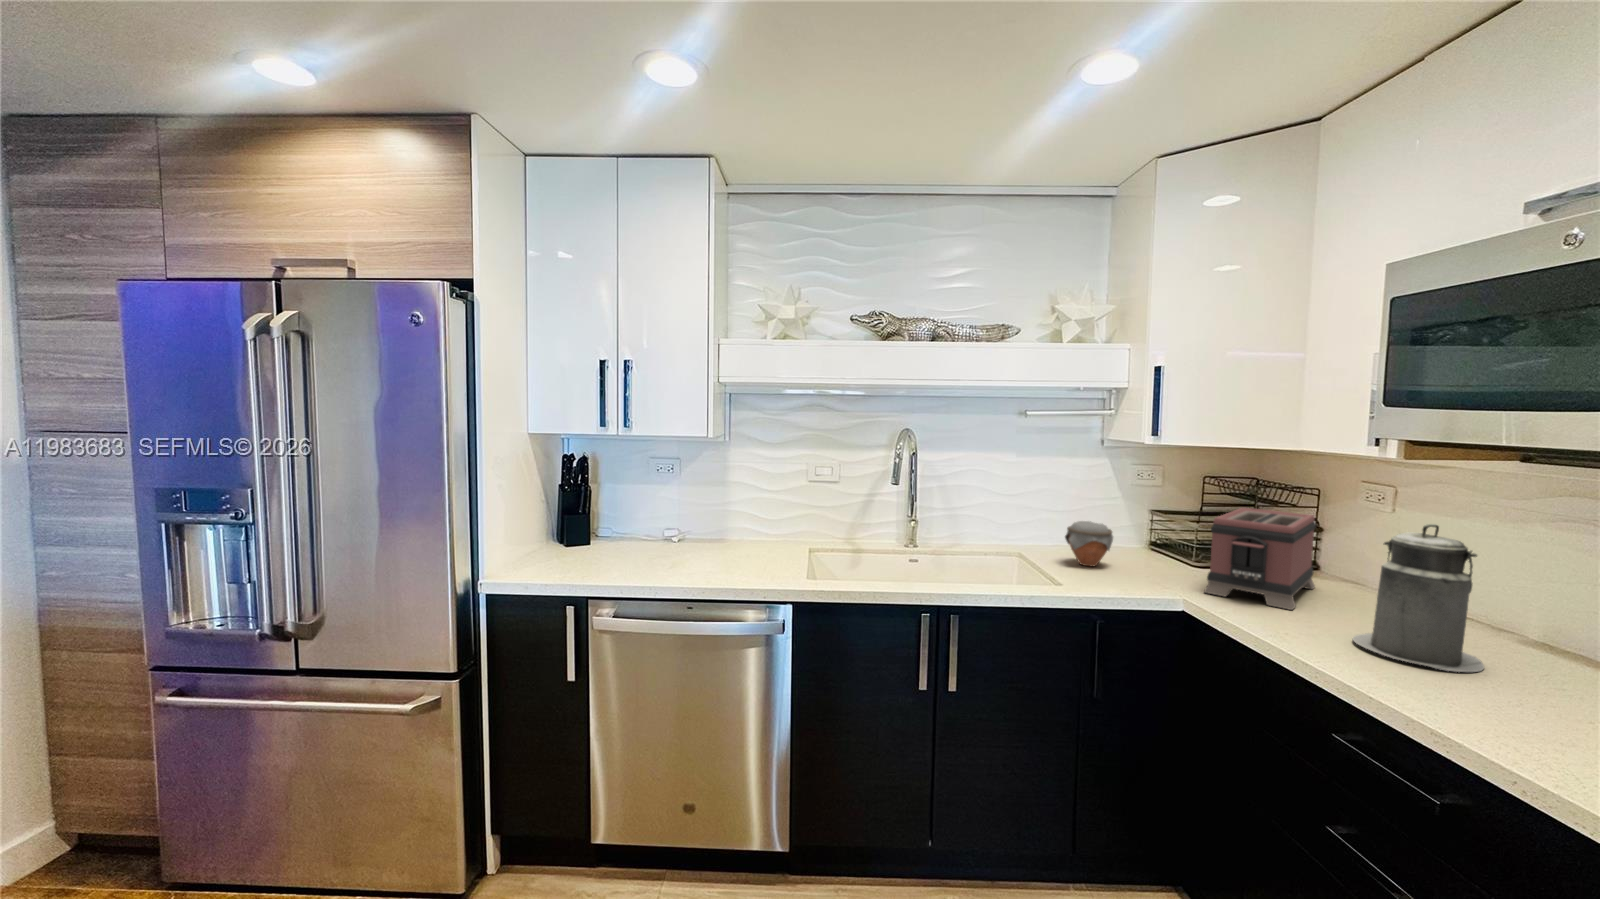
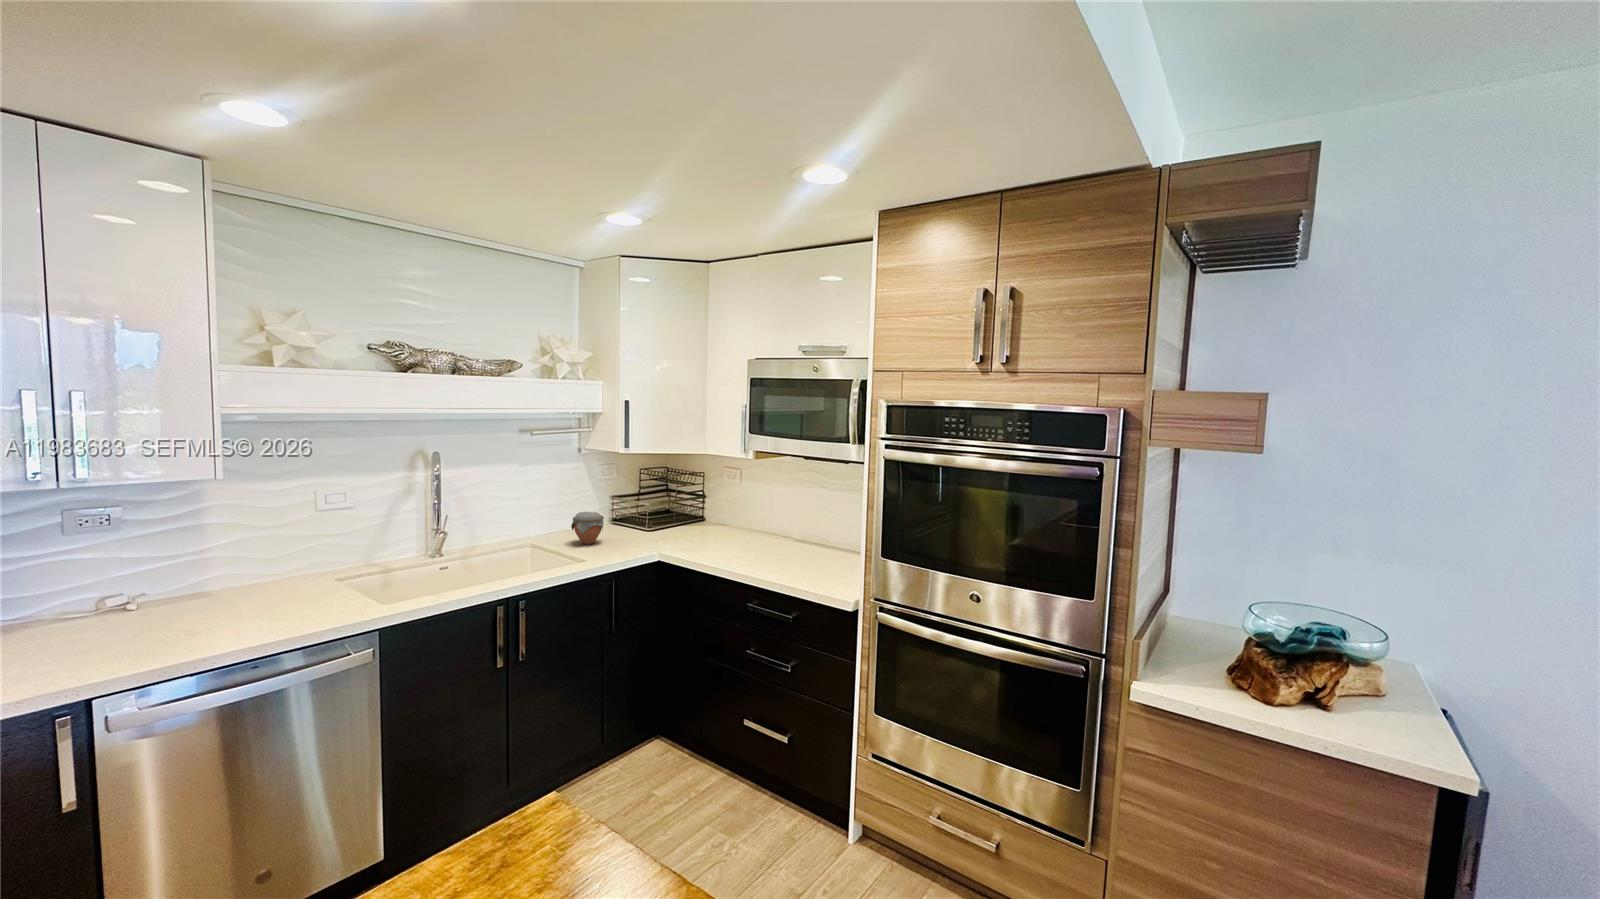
toaster: present [1204,508,1316,610] -> none [665,490,709,546]
canister: present [1353,524,1484,672] -> none [739,492,784,559]

